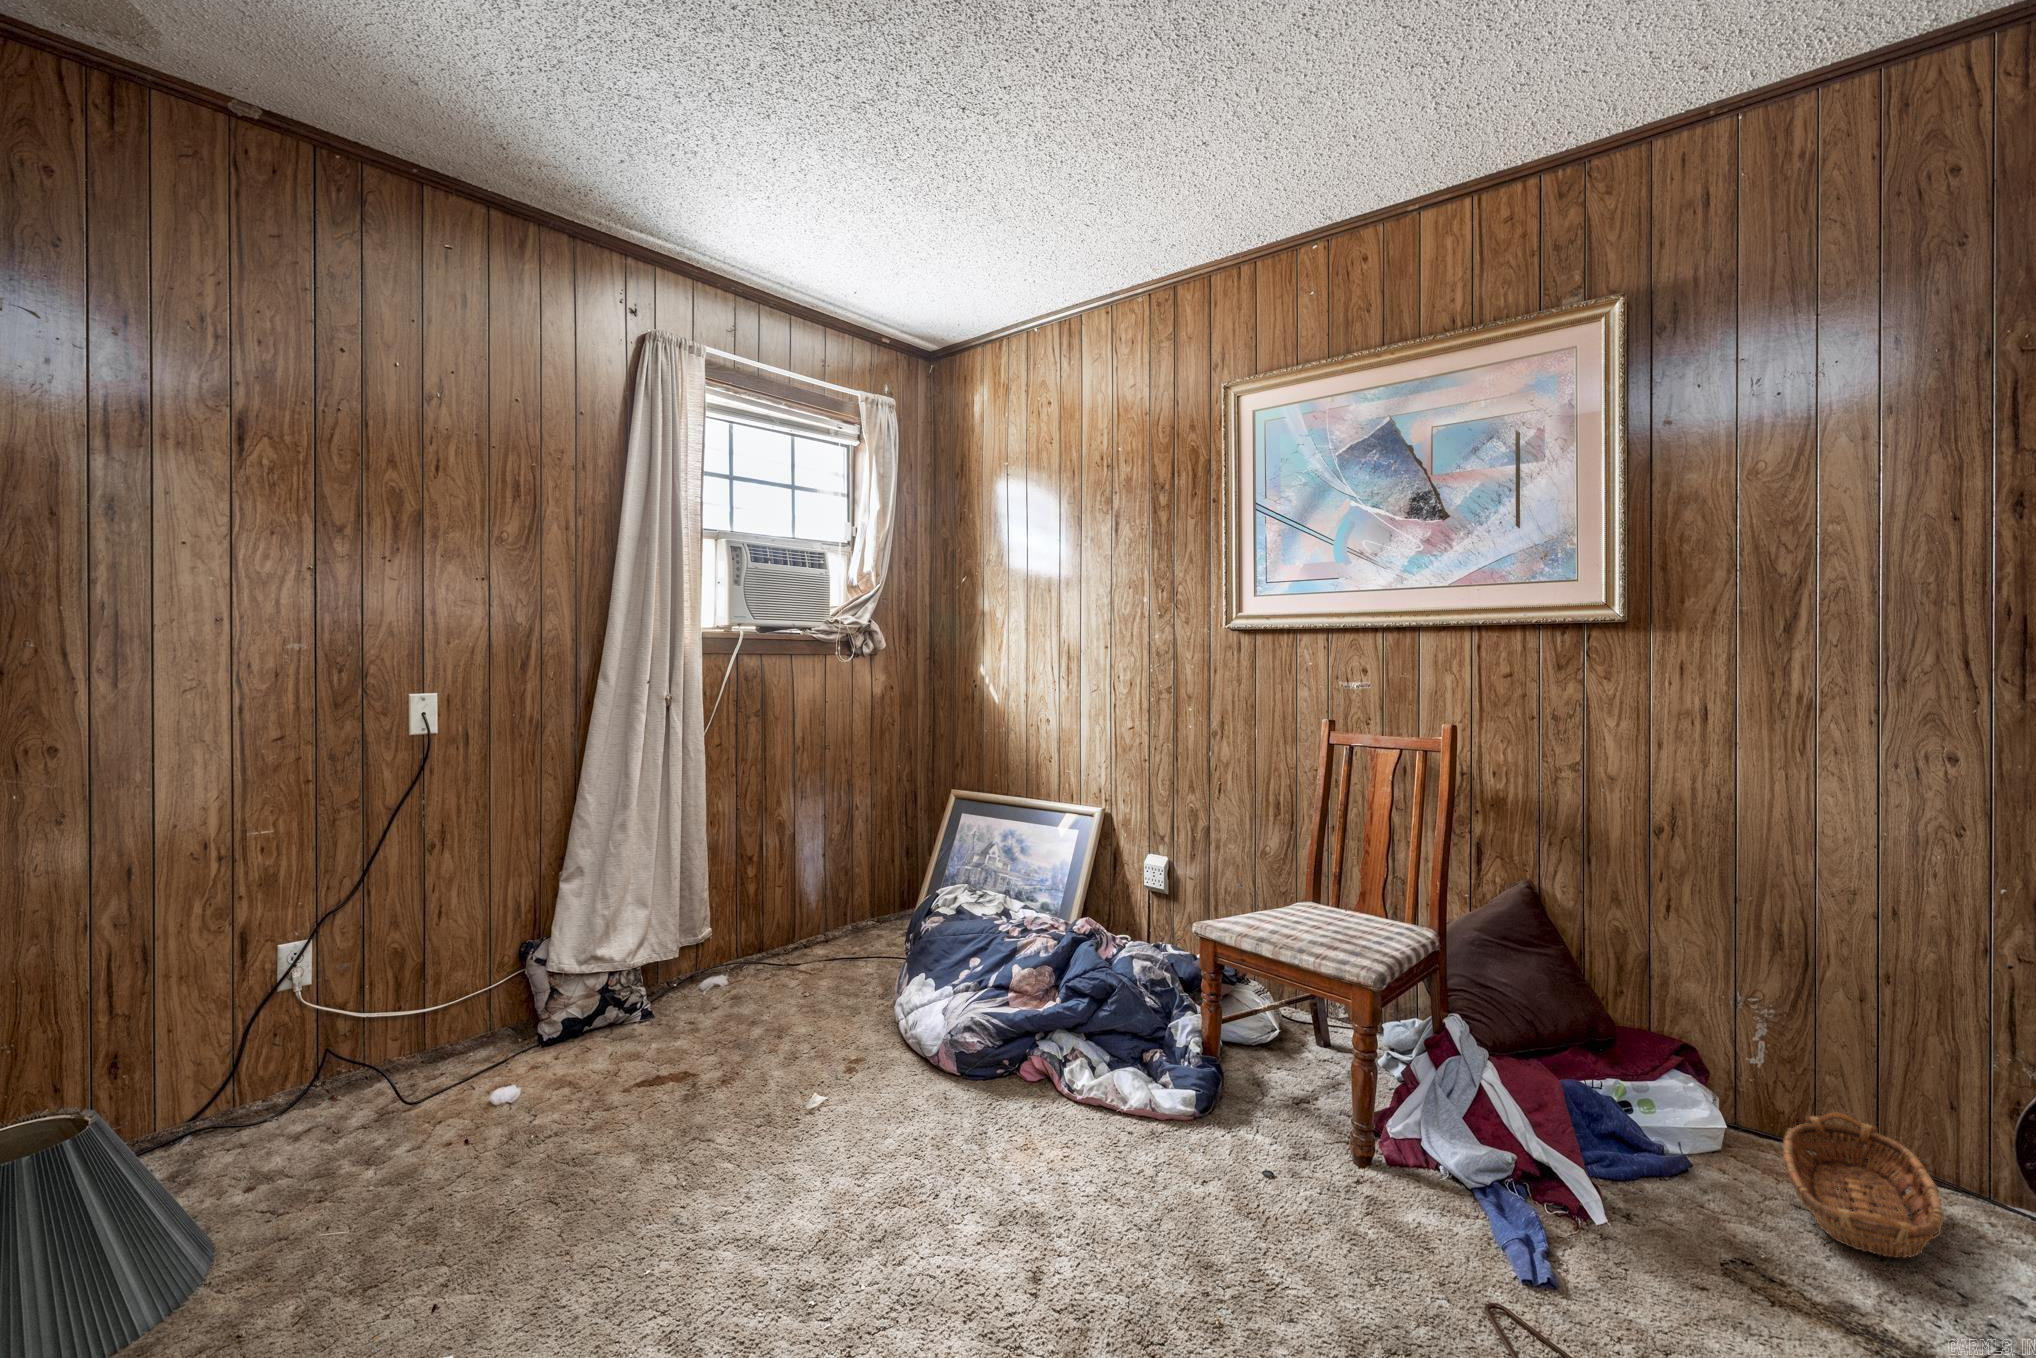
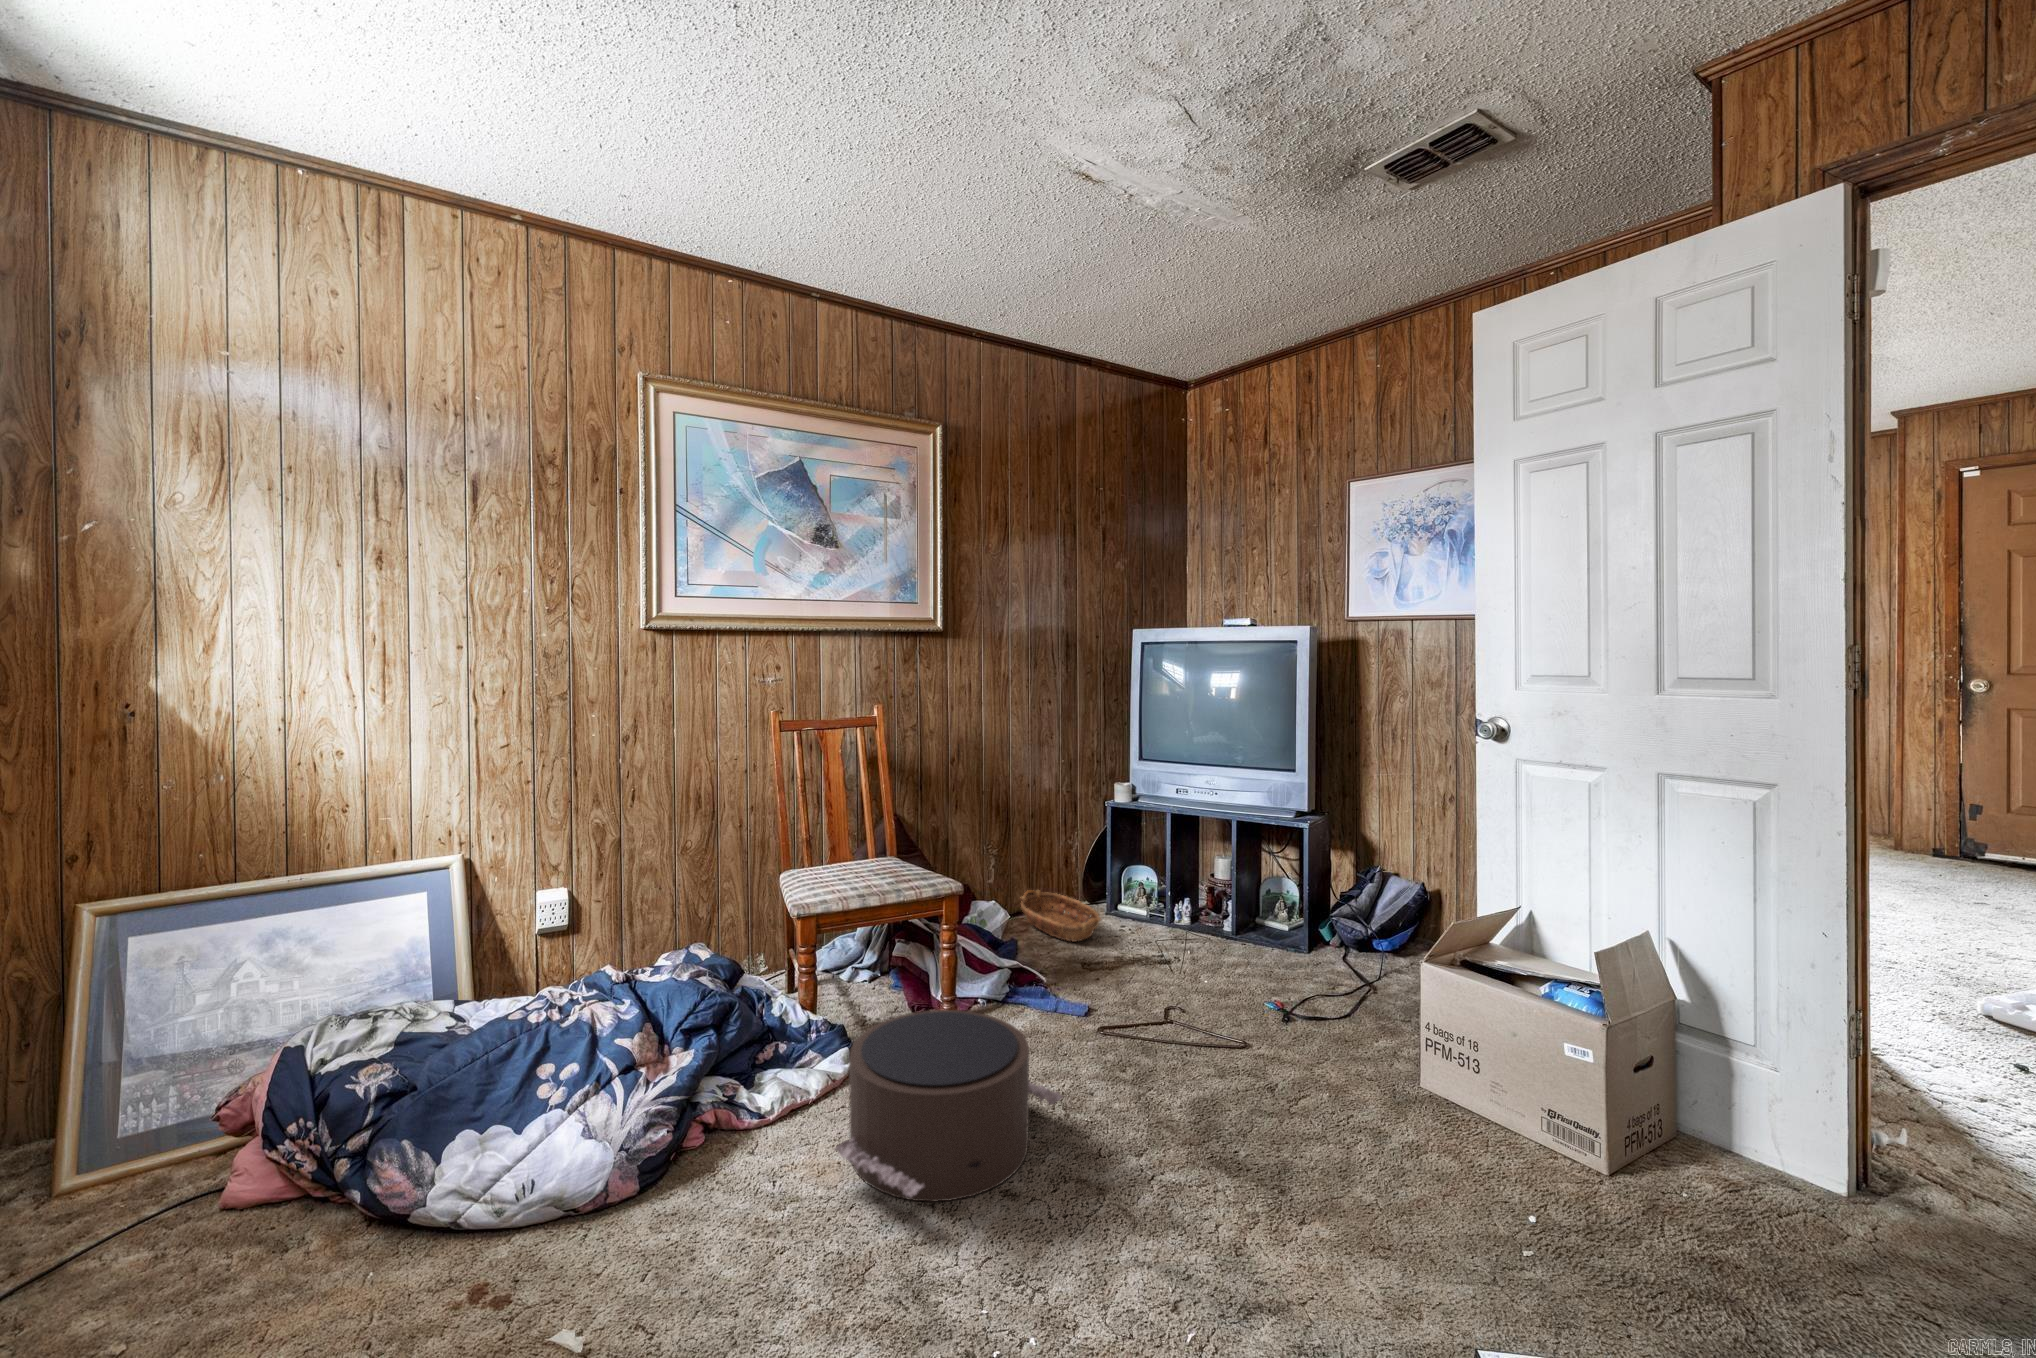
pouf: none [931,1048,1220,1287] -> present [834,1010,1063,1201]

